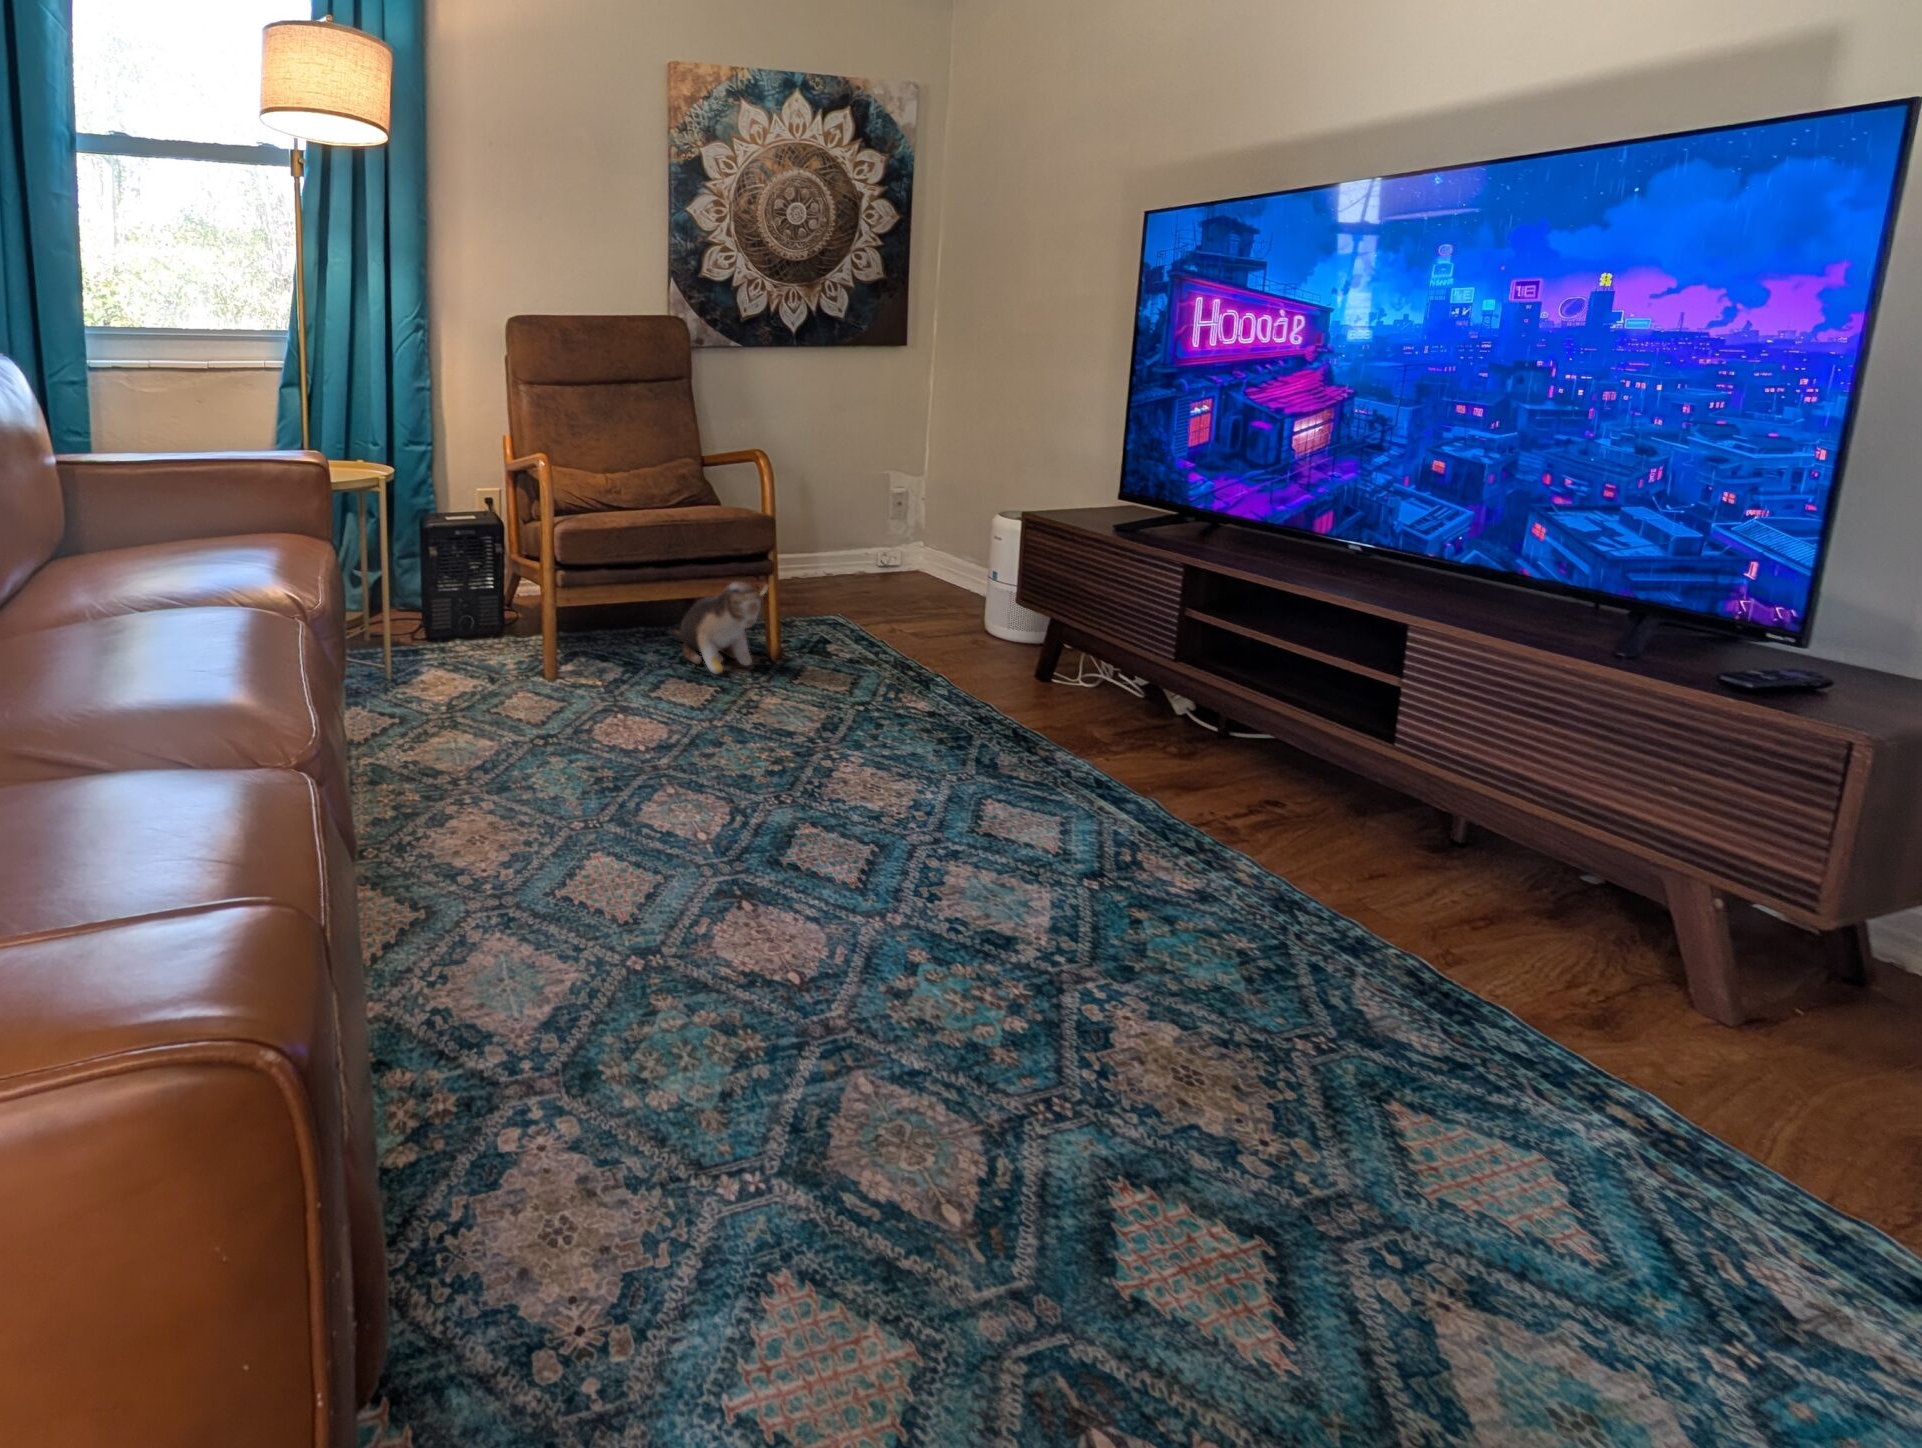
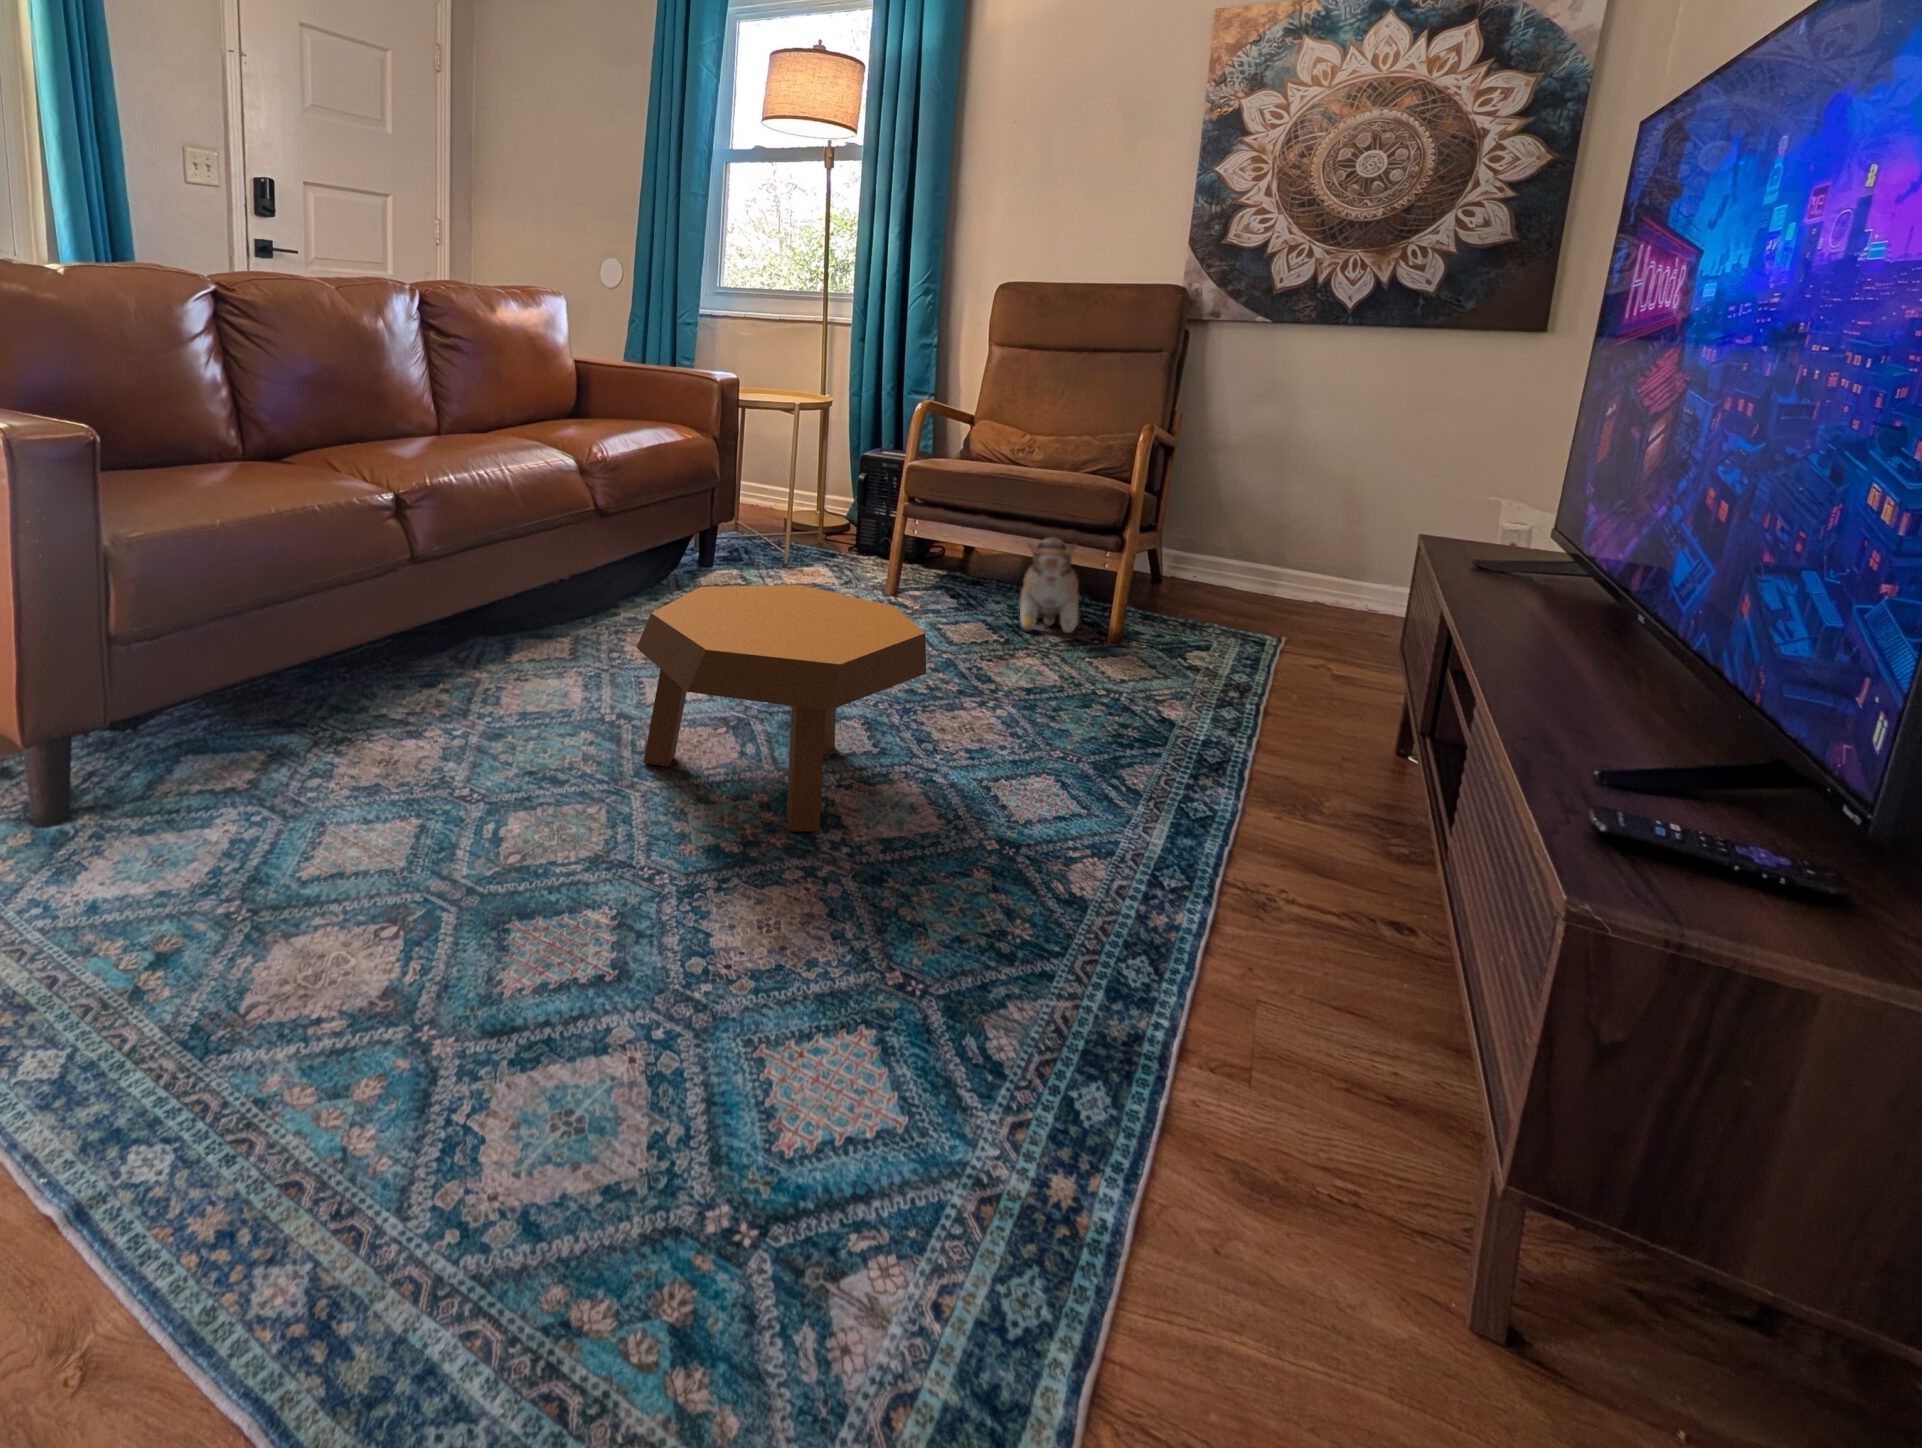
footstool: none [716,707,1034,984] -> present [637,585,926,831]

